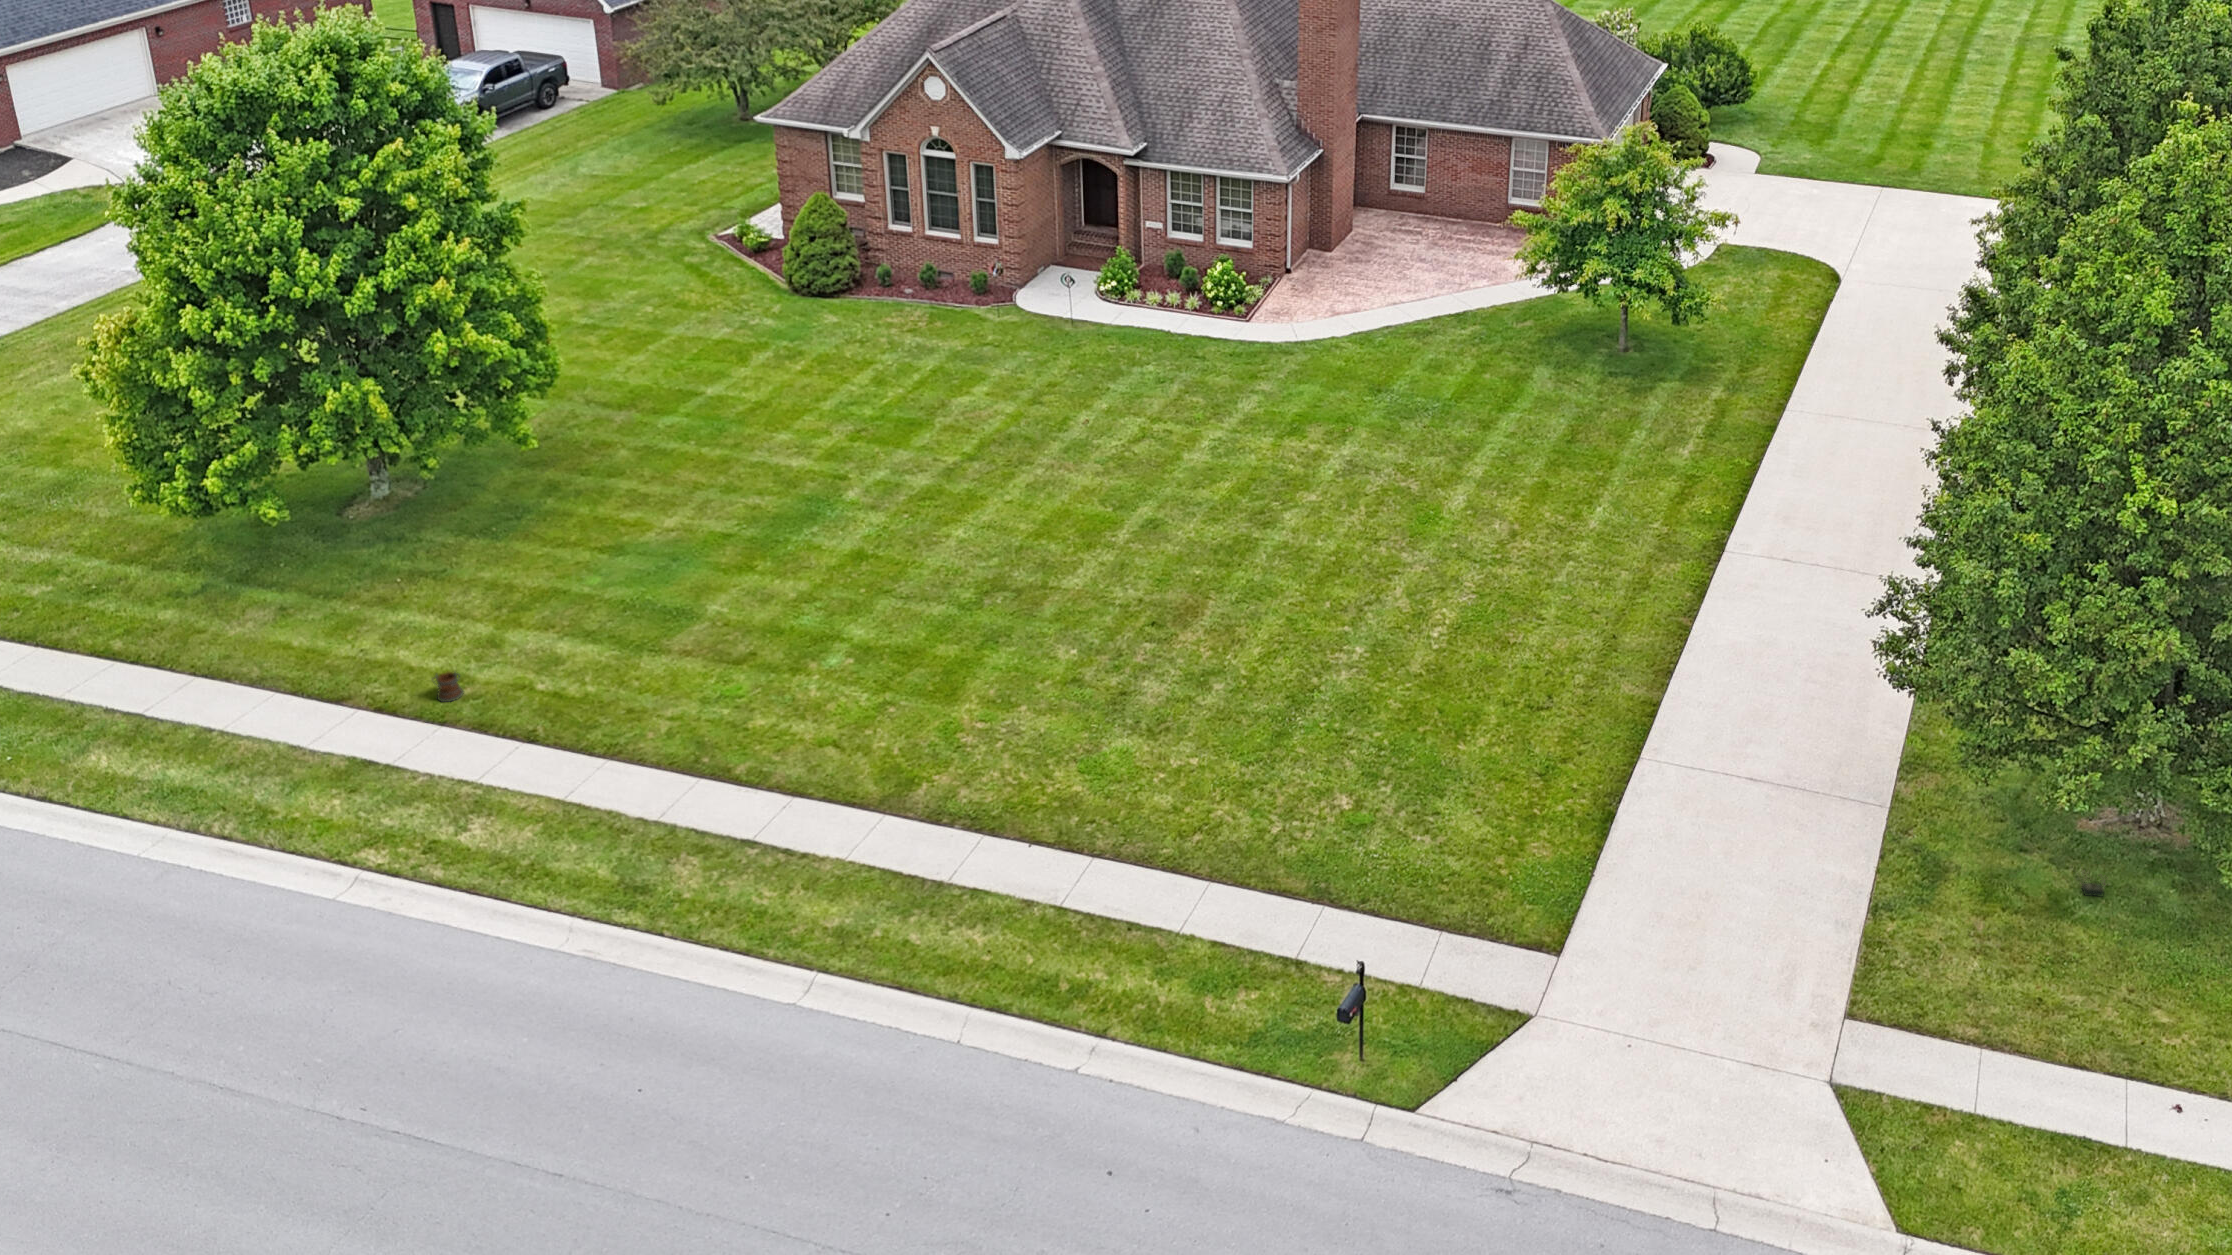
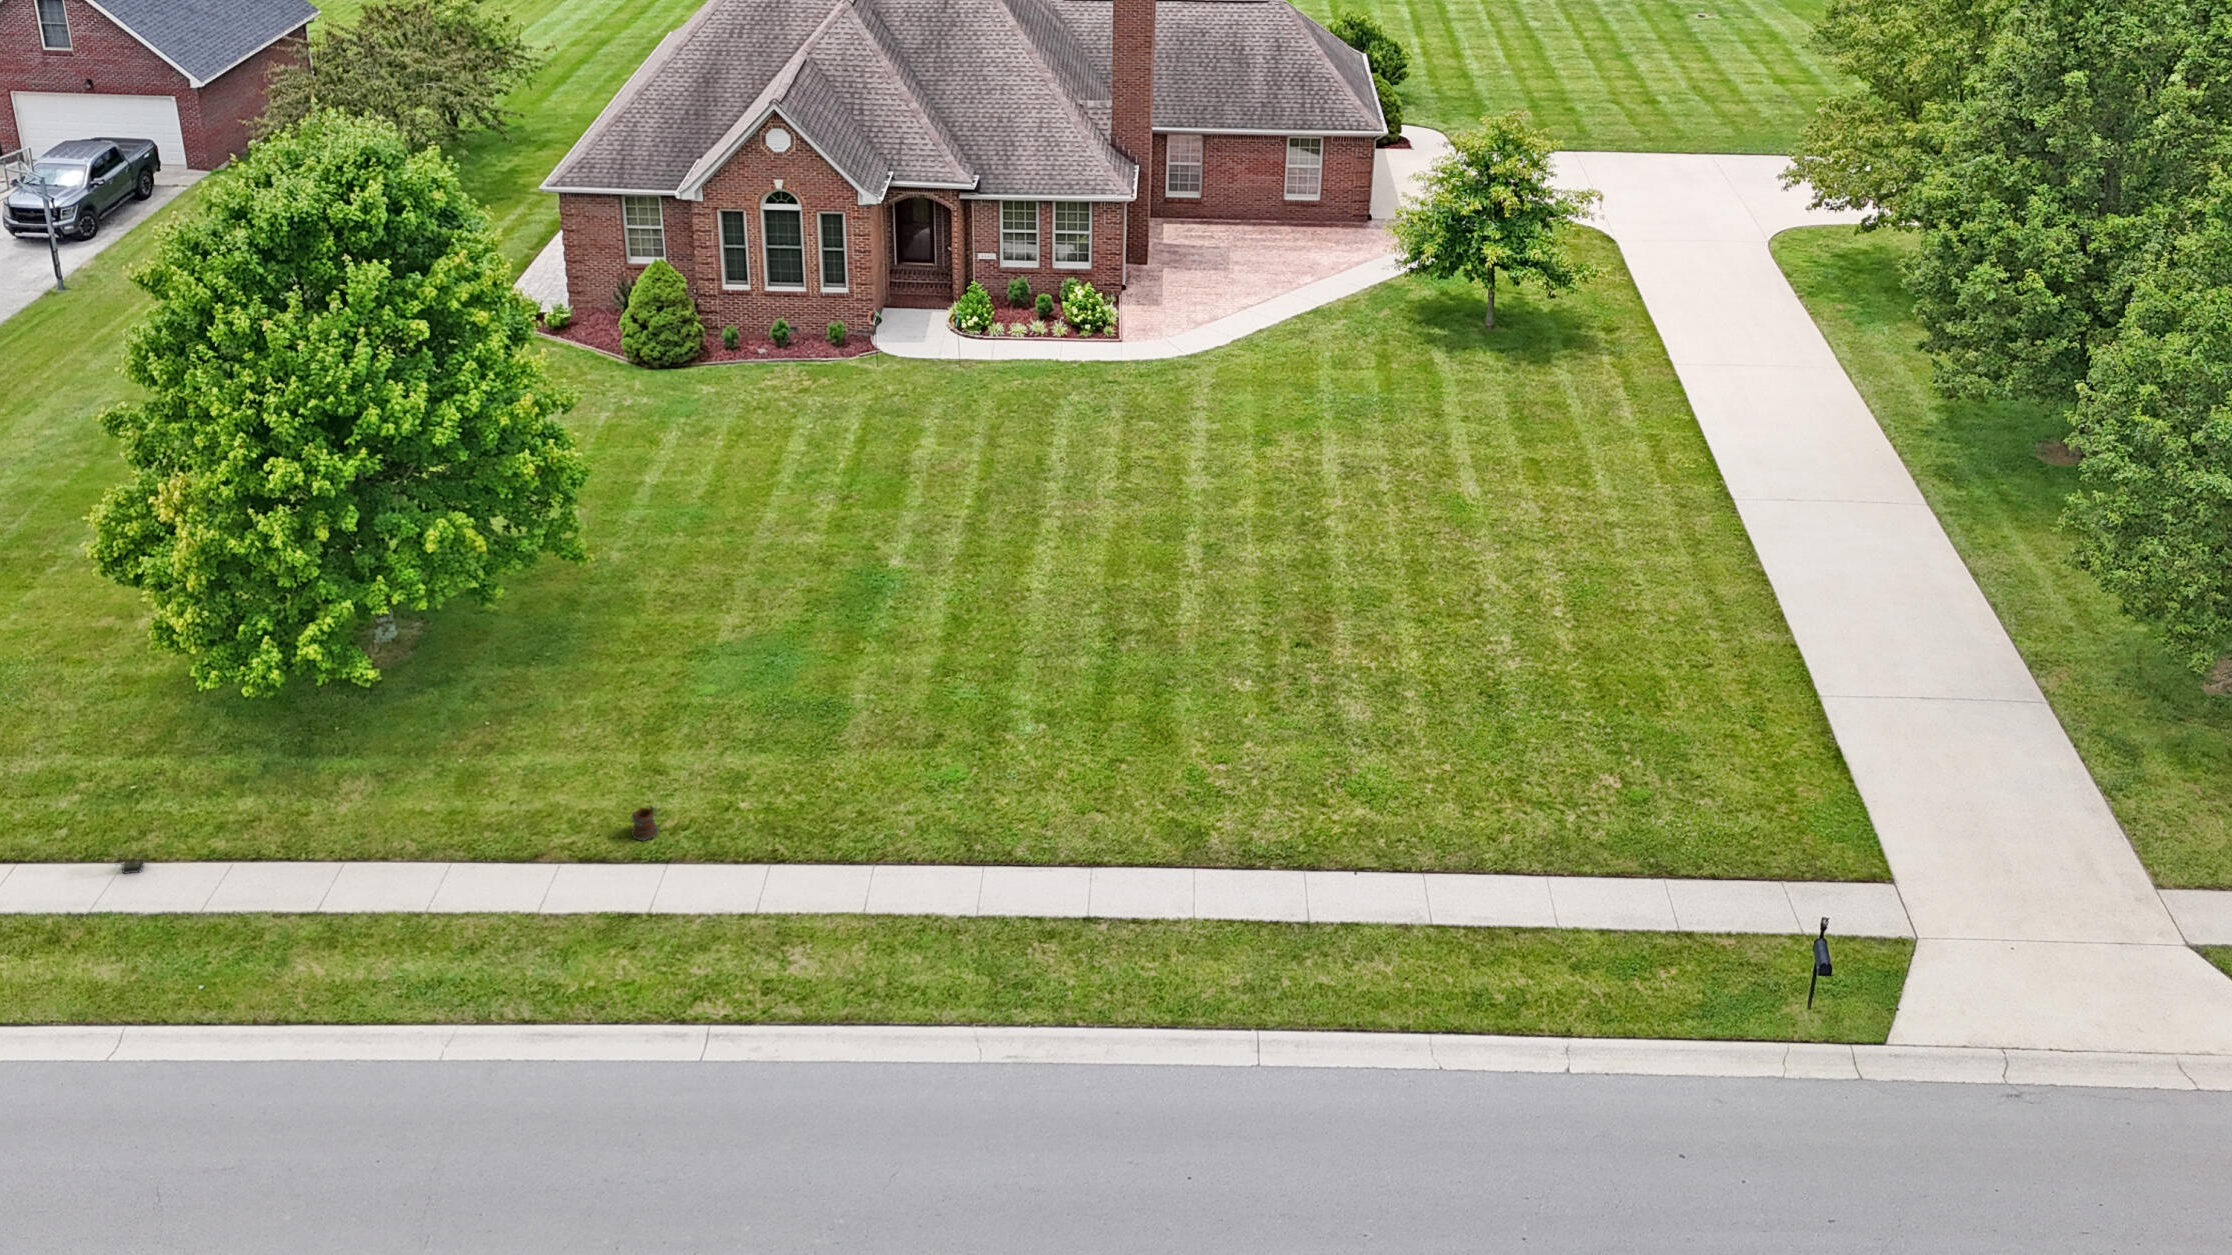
decorative plant: present [2080,870,2106,896] -> present [115,851,143,874]

